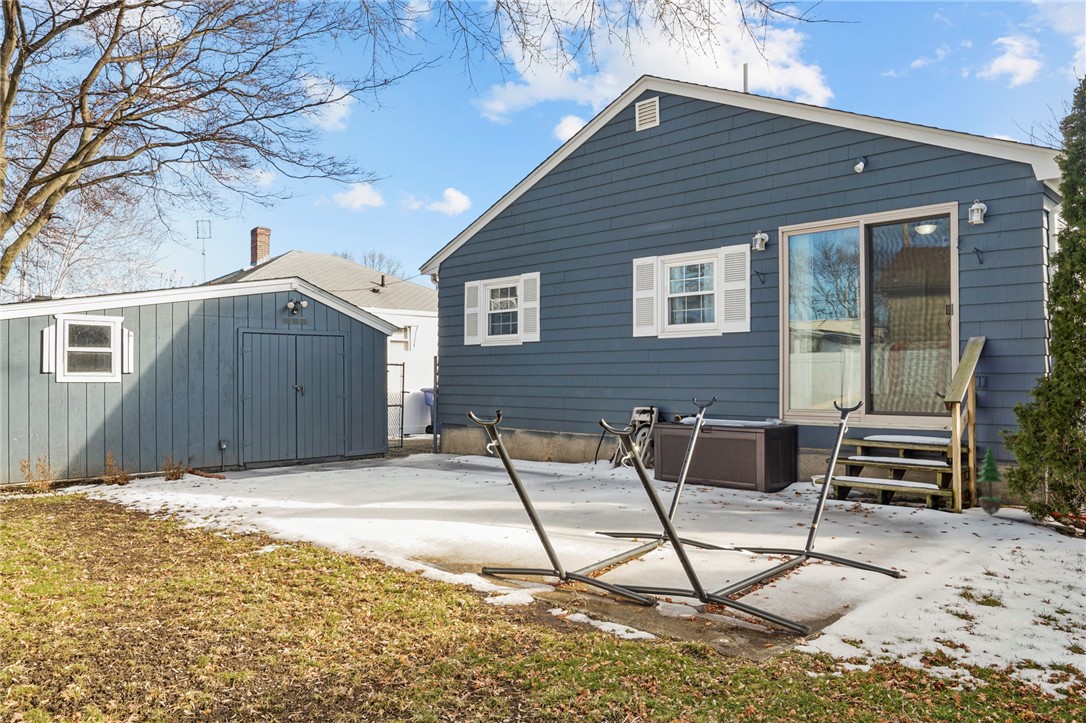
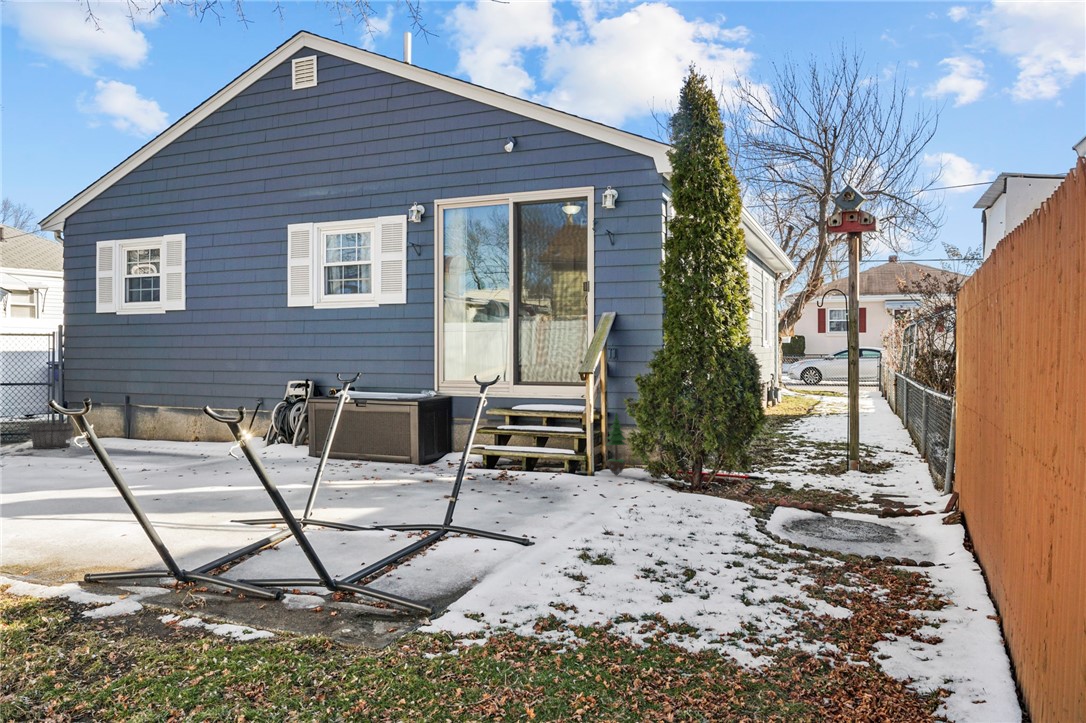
wooden bucket: none [431,432,463,459] -> present [29,418,74,449]

